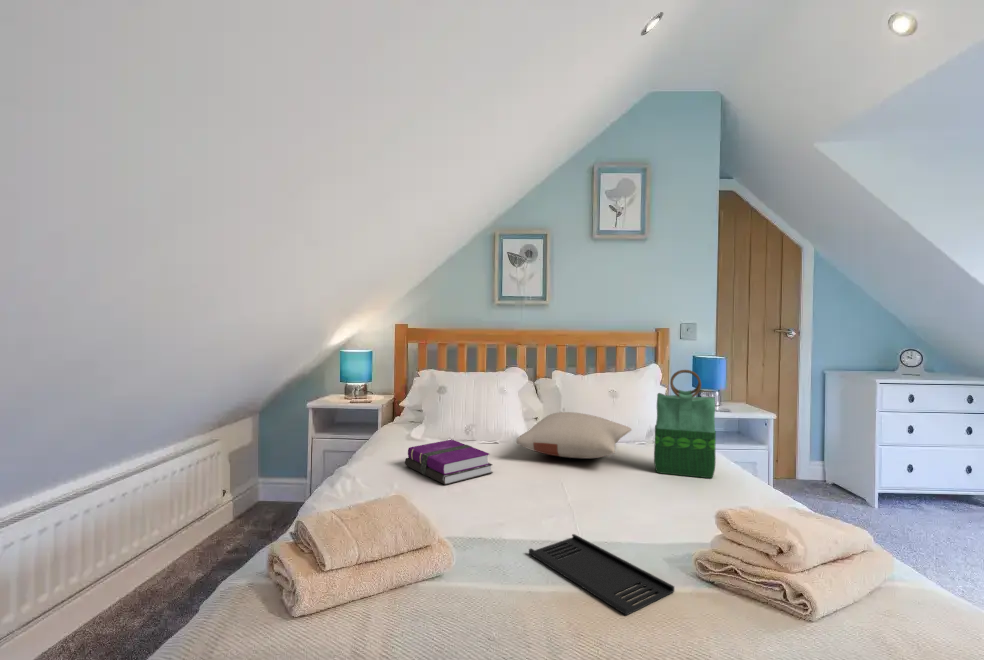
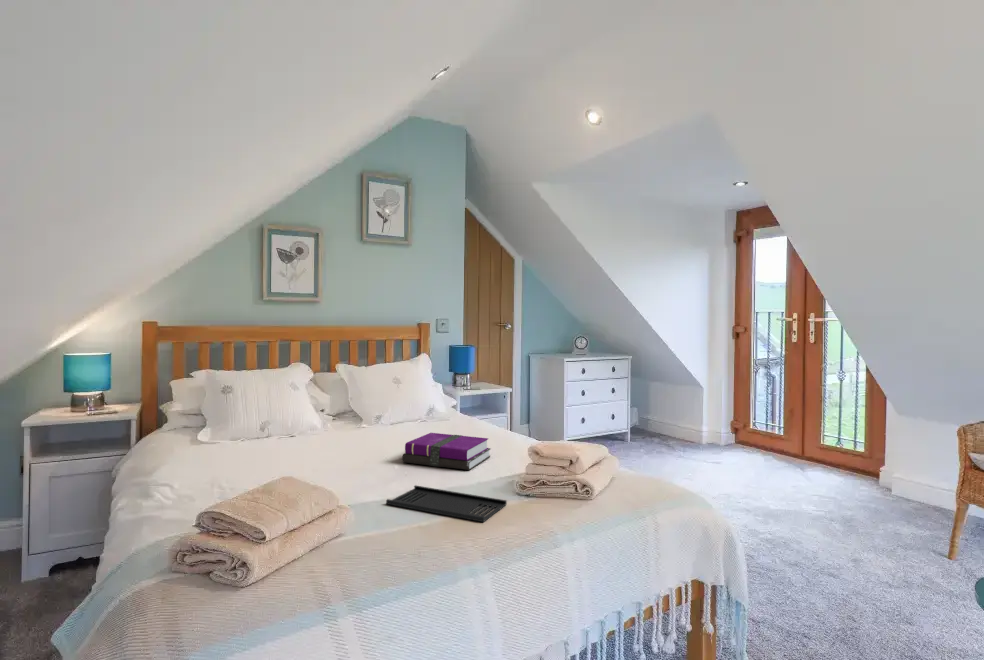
tote bag: present [654,370,716,478] -> none [447,353,495,441]
pillow: present [516,412,631,458] -> none [323,399,419,439]
notebook: present [405,439,493,485] -> present [402,433,490,470]

